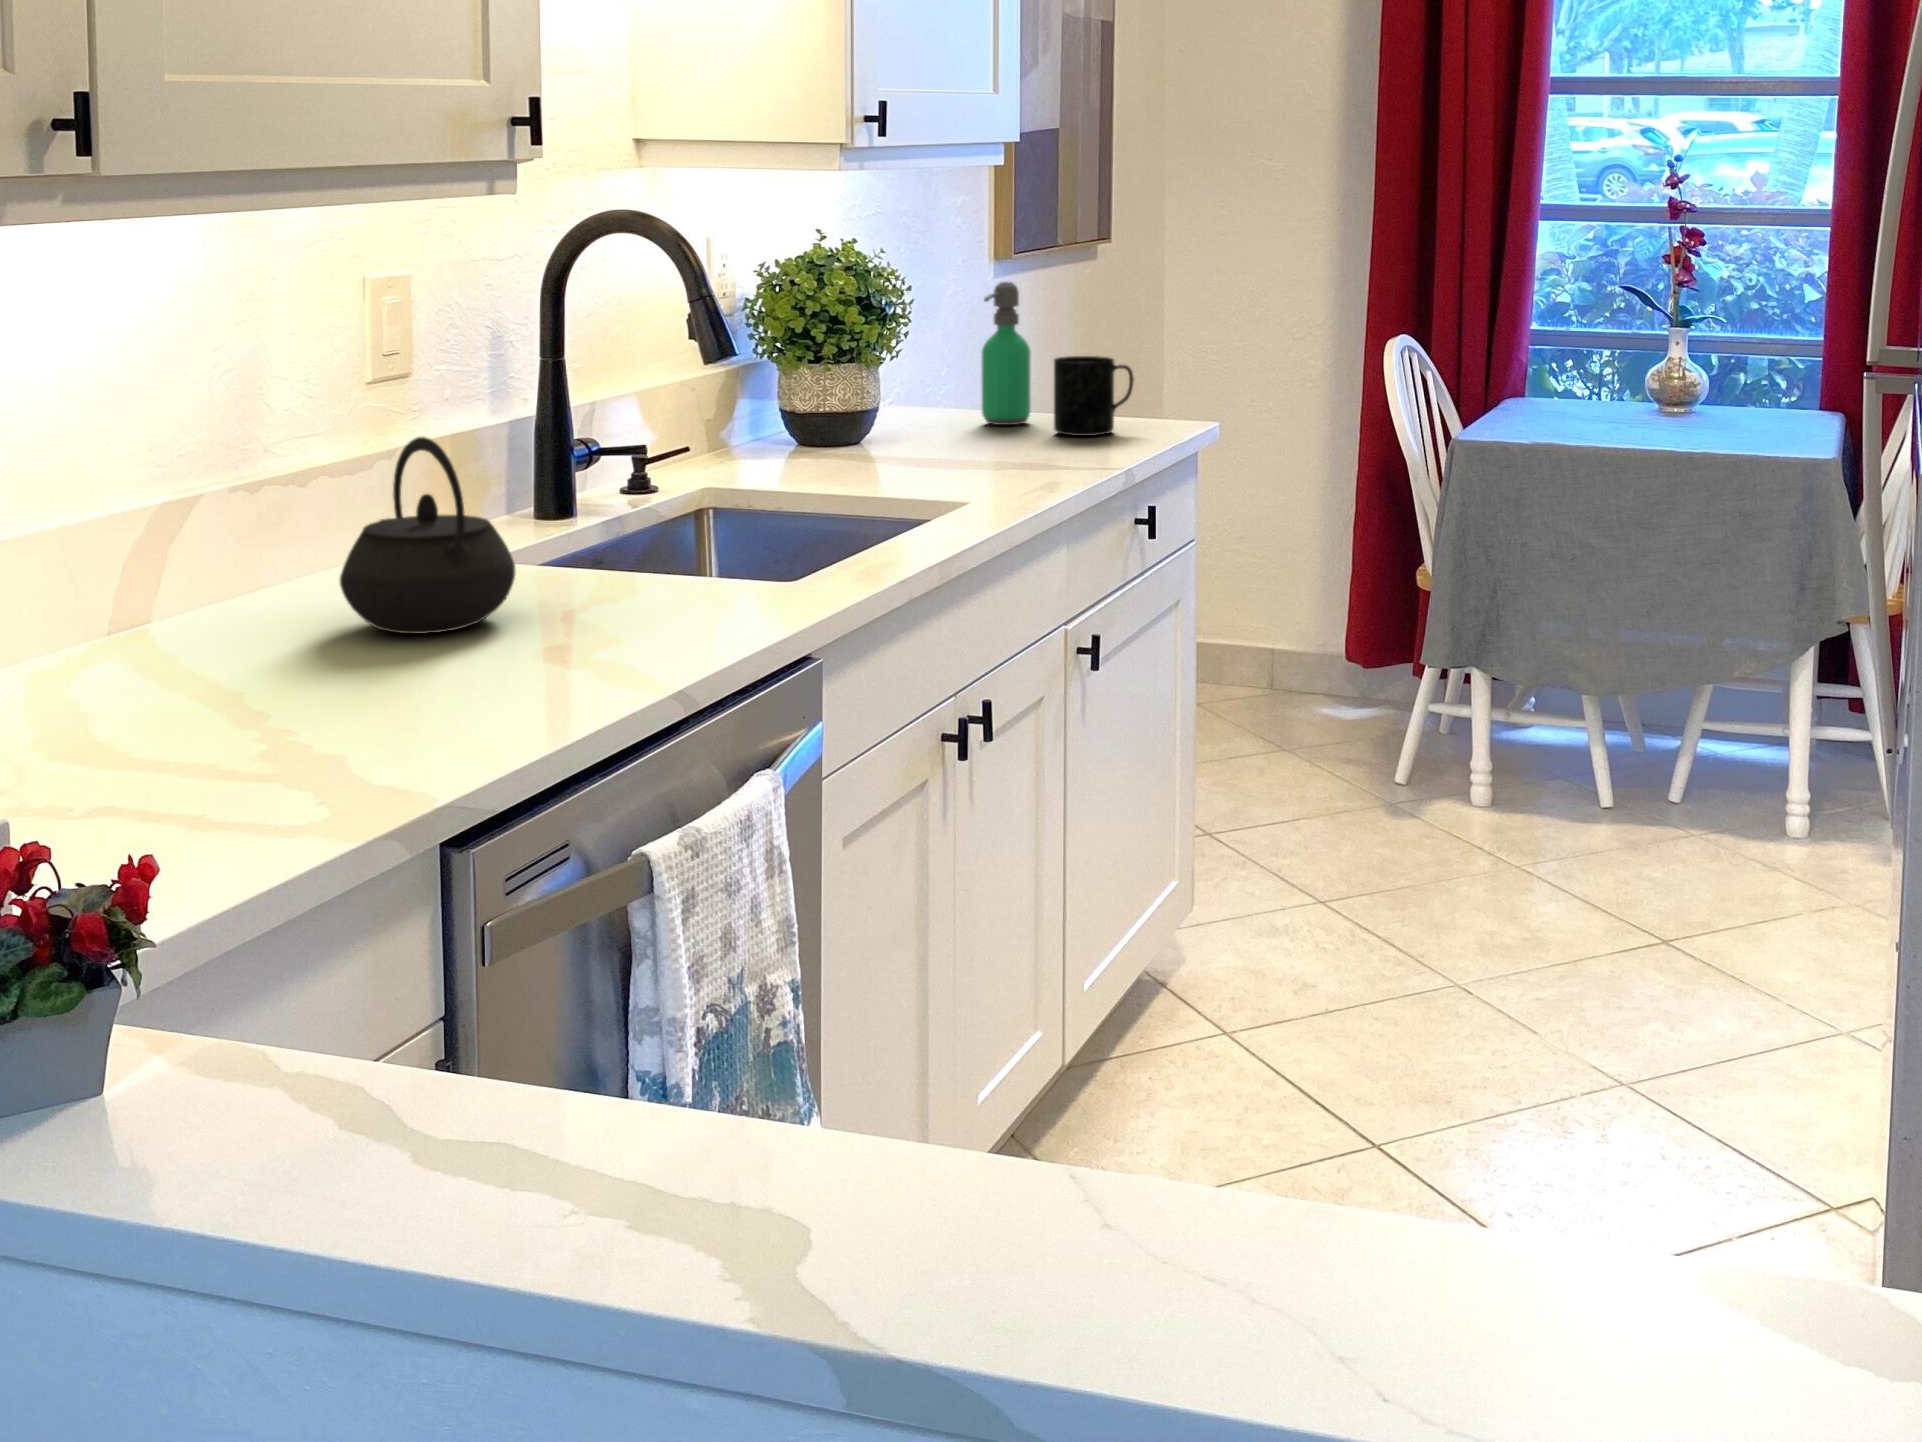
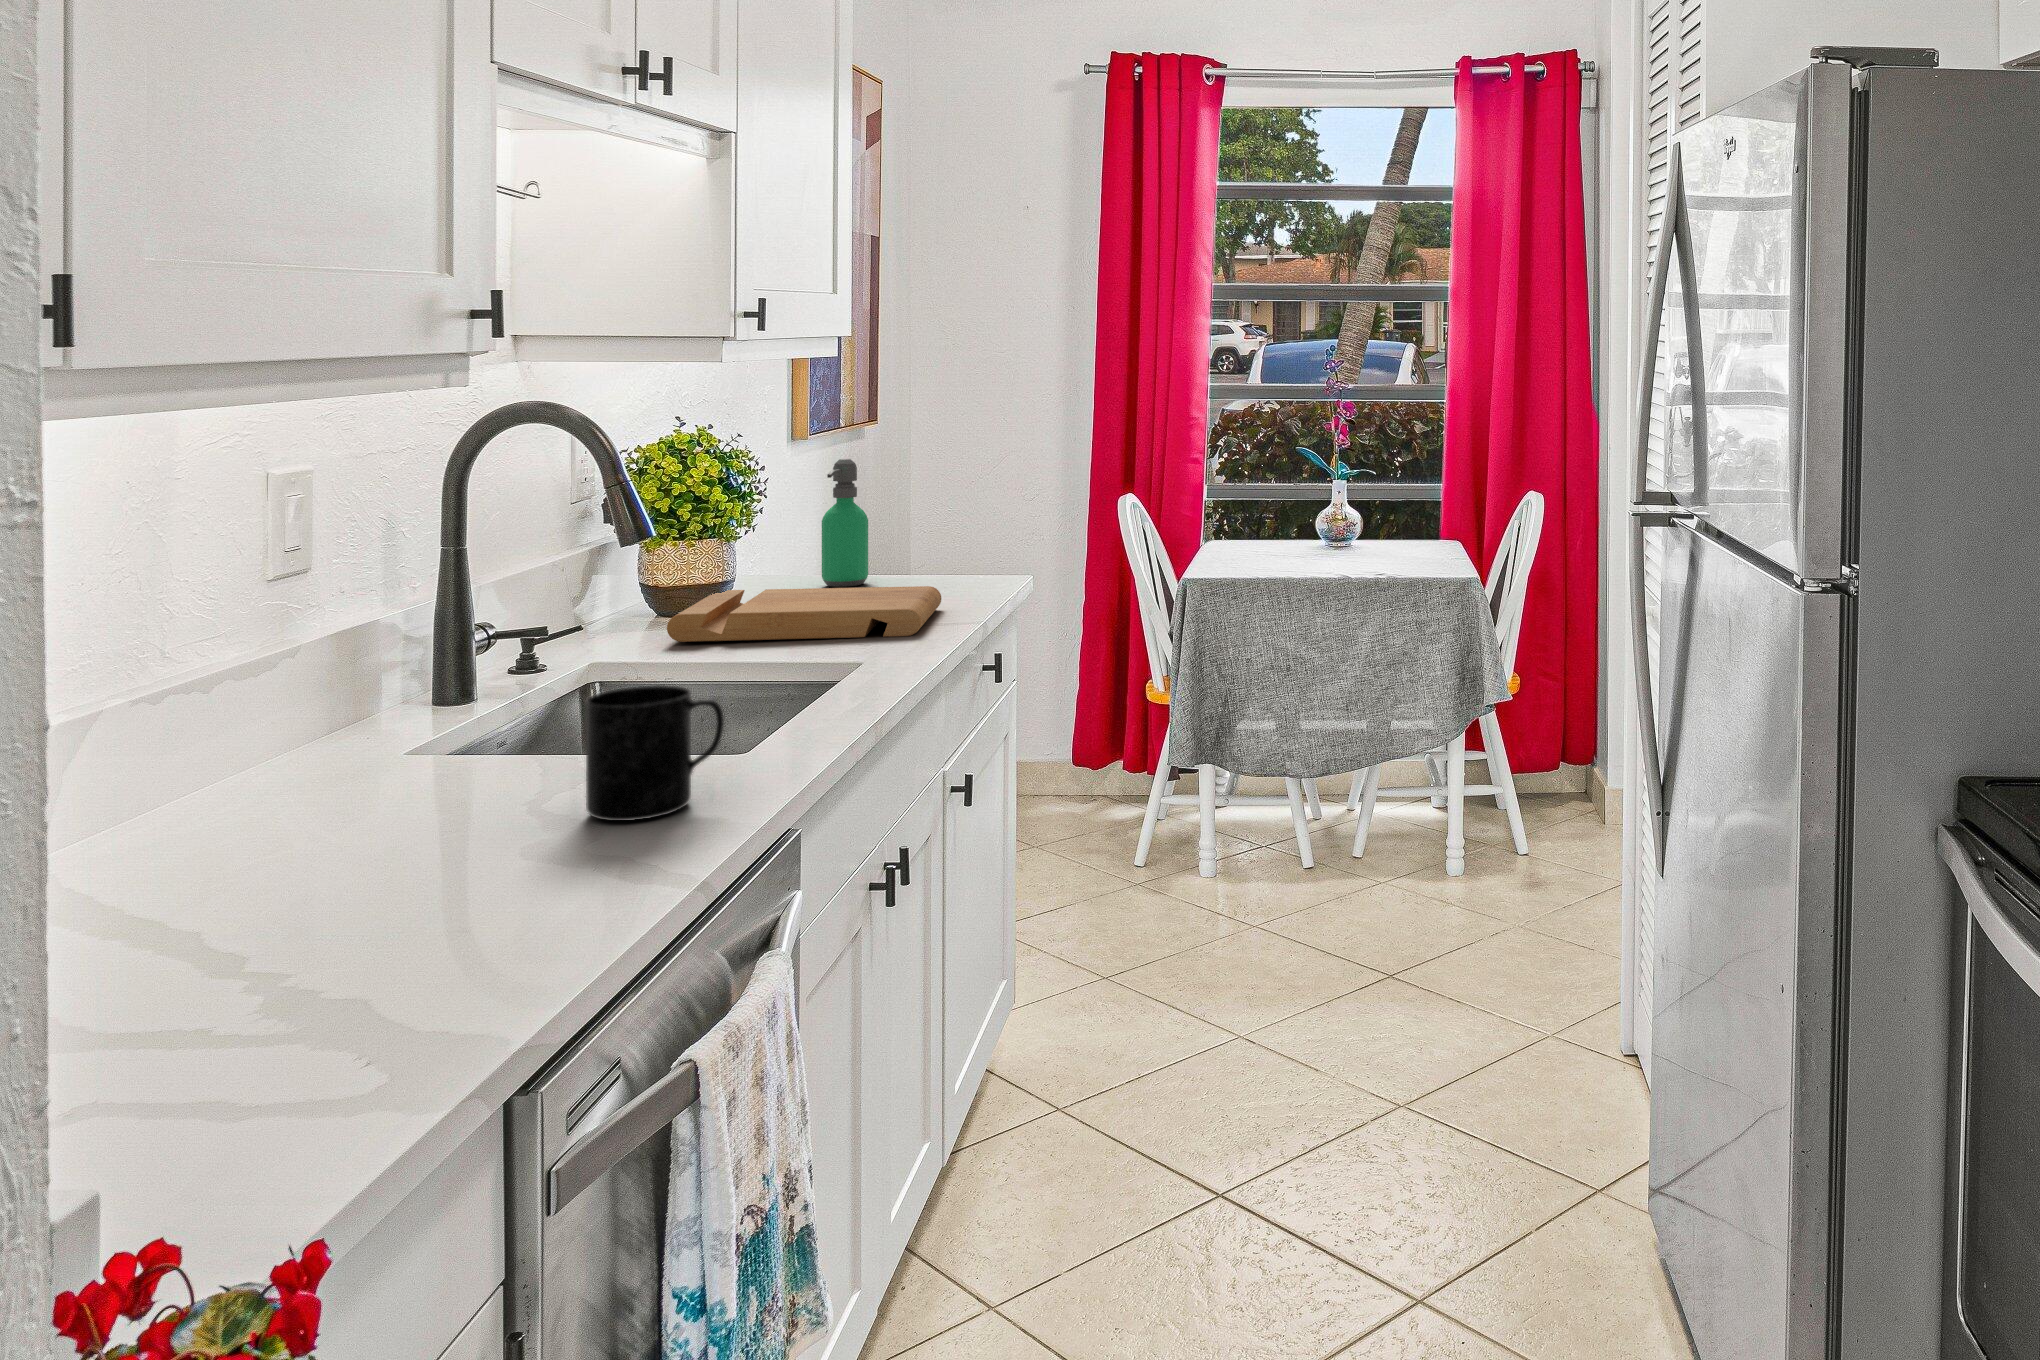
mug: present [1054,356,1134,436] -> present [585,685,724,821]
cutting board: none [792,420,1084,479] -> present [667,586,941,642]
kettle: present [340,437,515,634] -> none [260,647,471,858]

